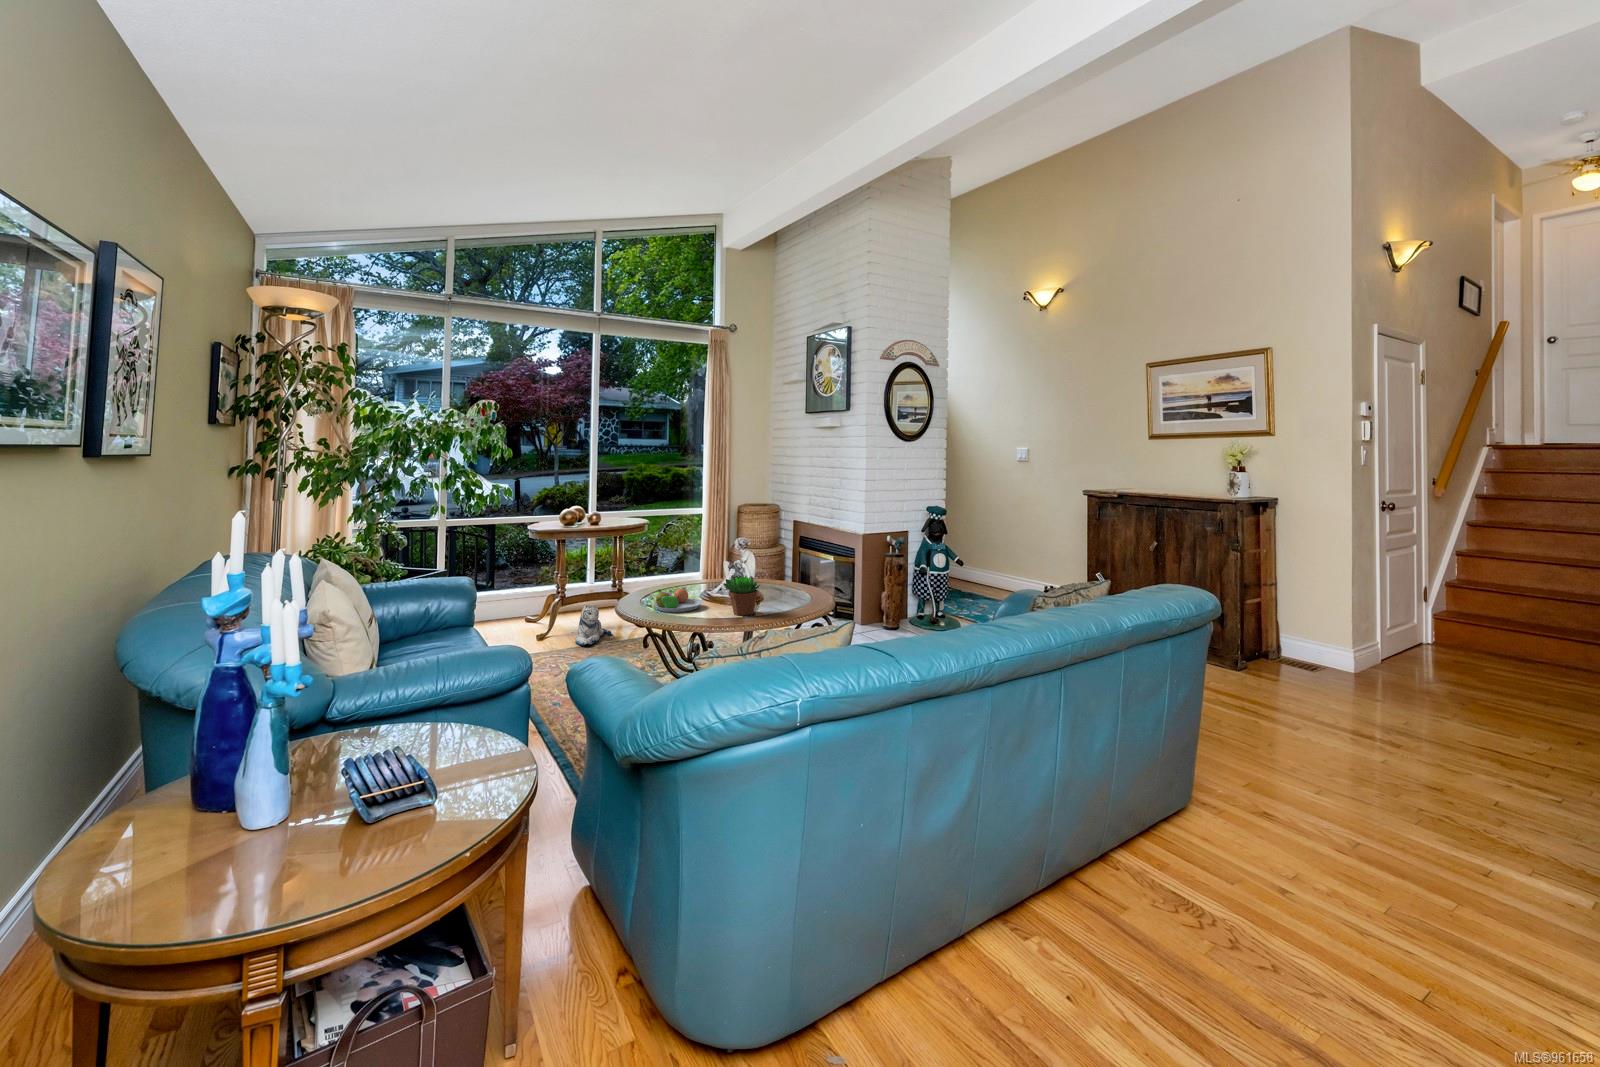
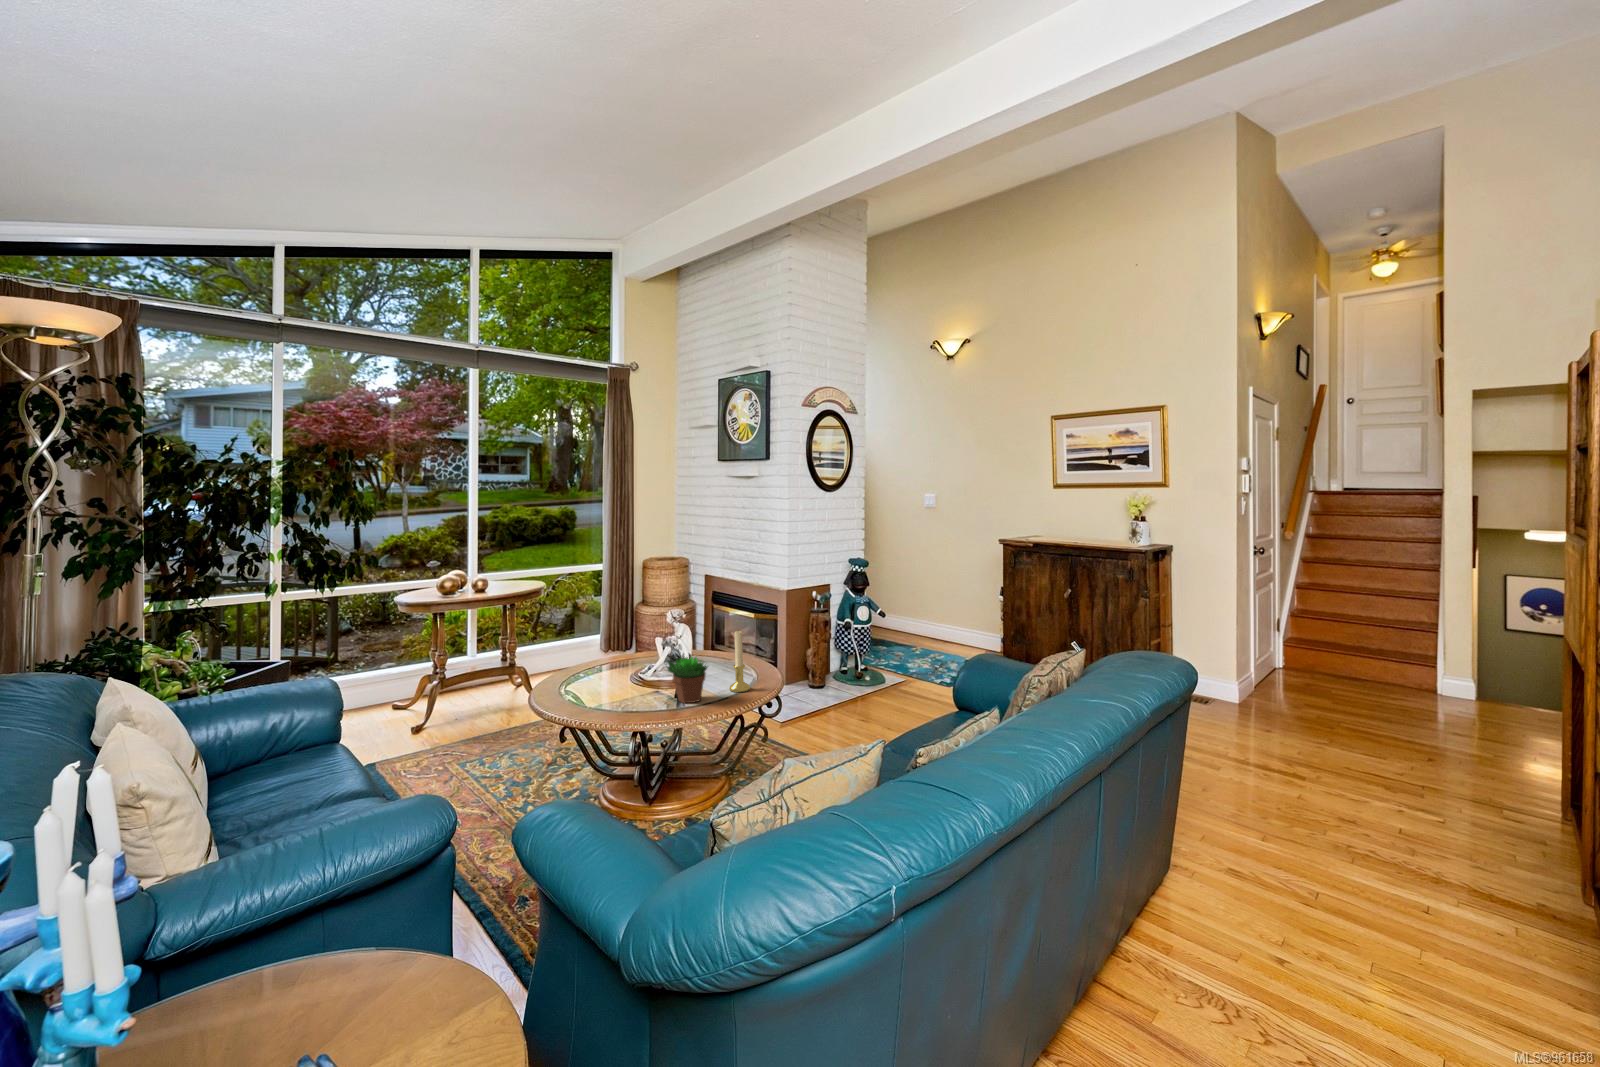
candle holder: none [781,555,799,610] -> present [729,631,750,692]
fruit bowl: present [653,588,703,612] -> none [579,671,638,703]
plush toy: present [575,606,611,646] -> none [463,686,506,735]

